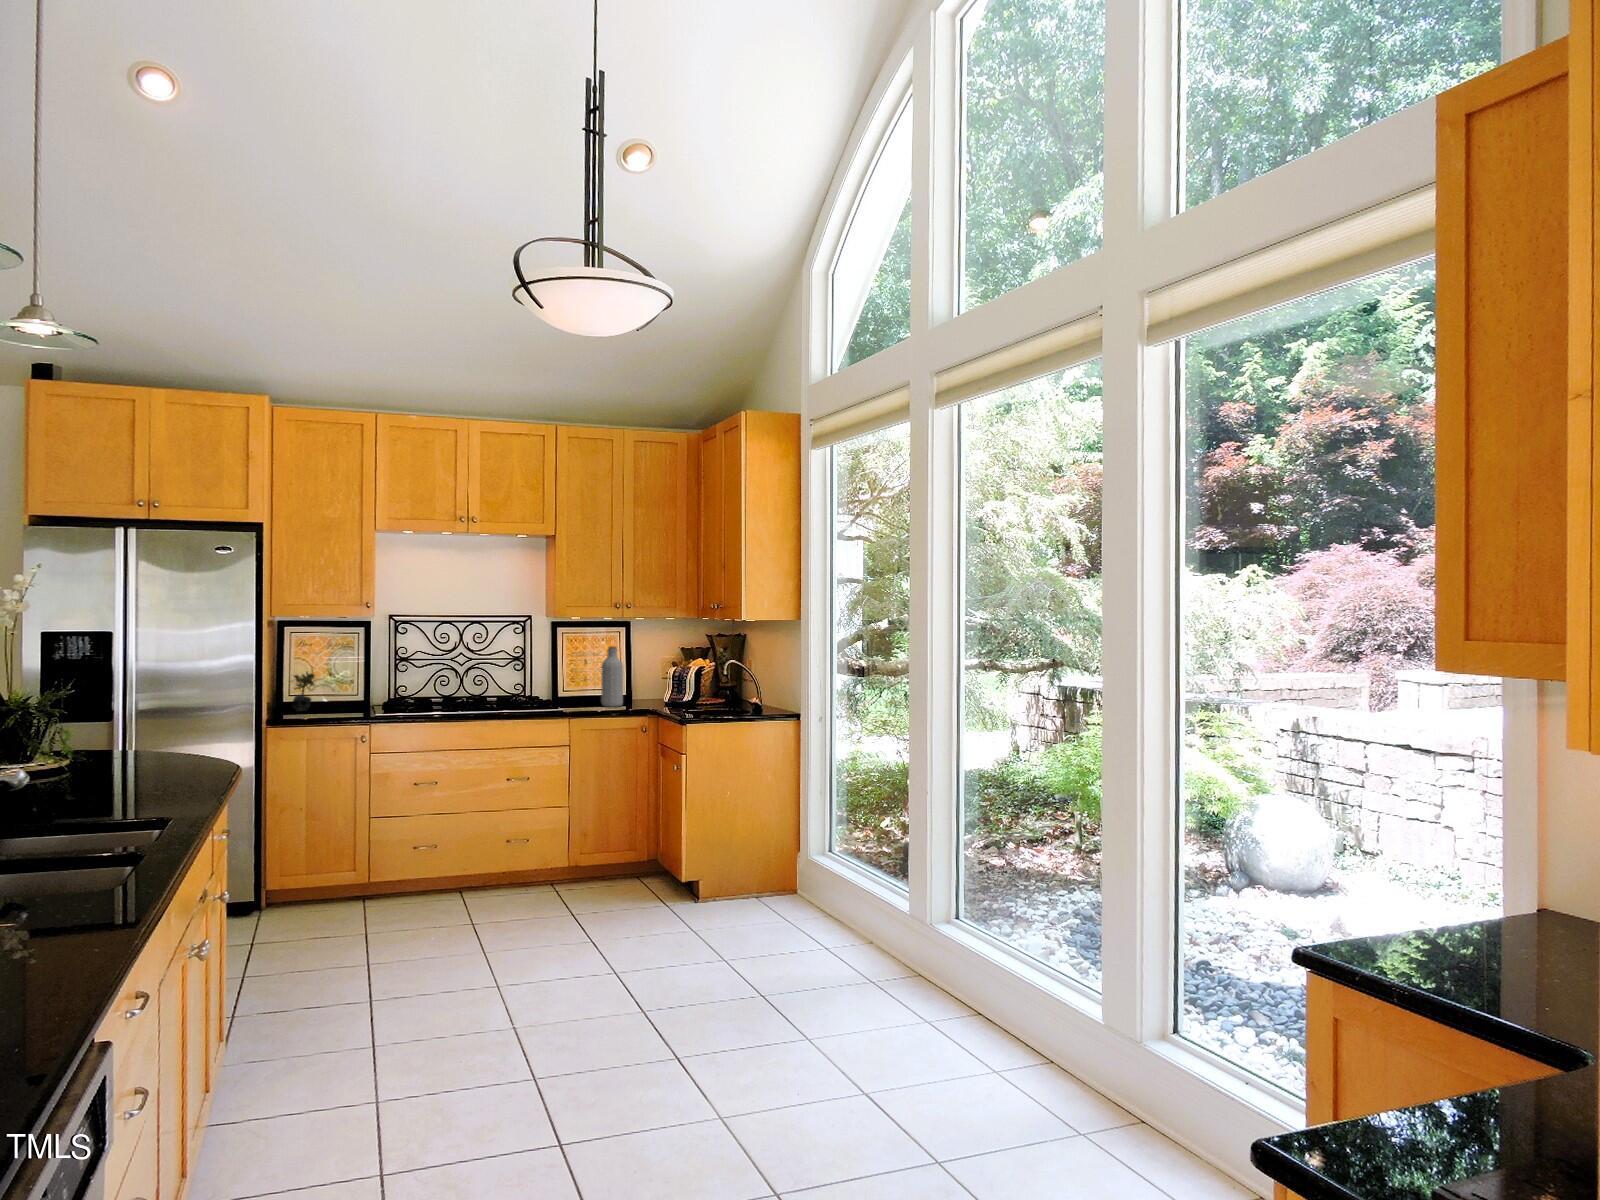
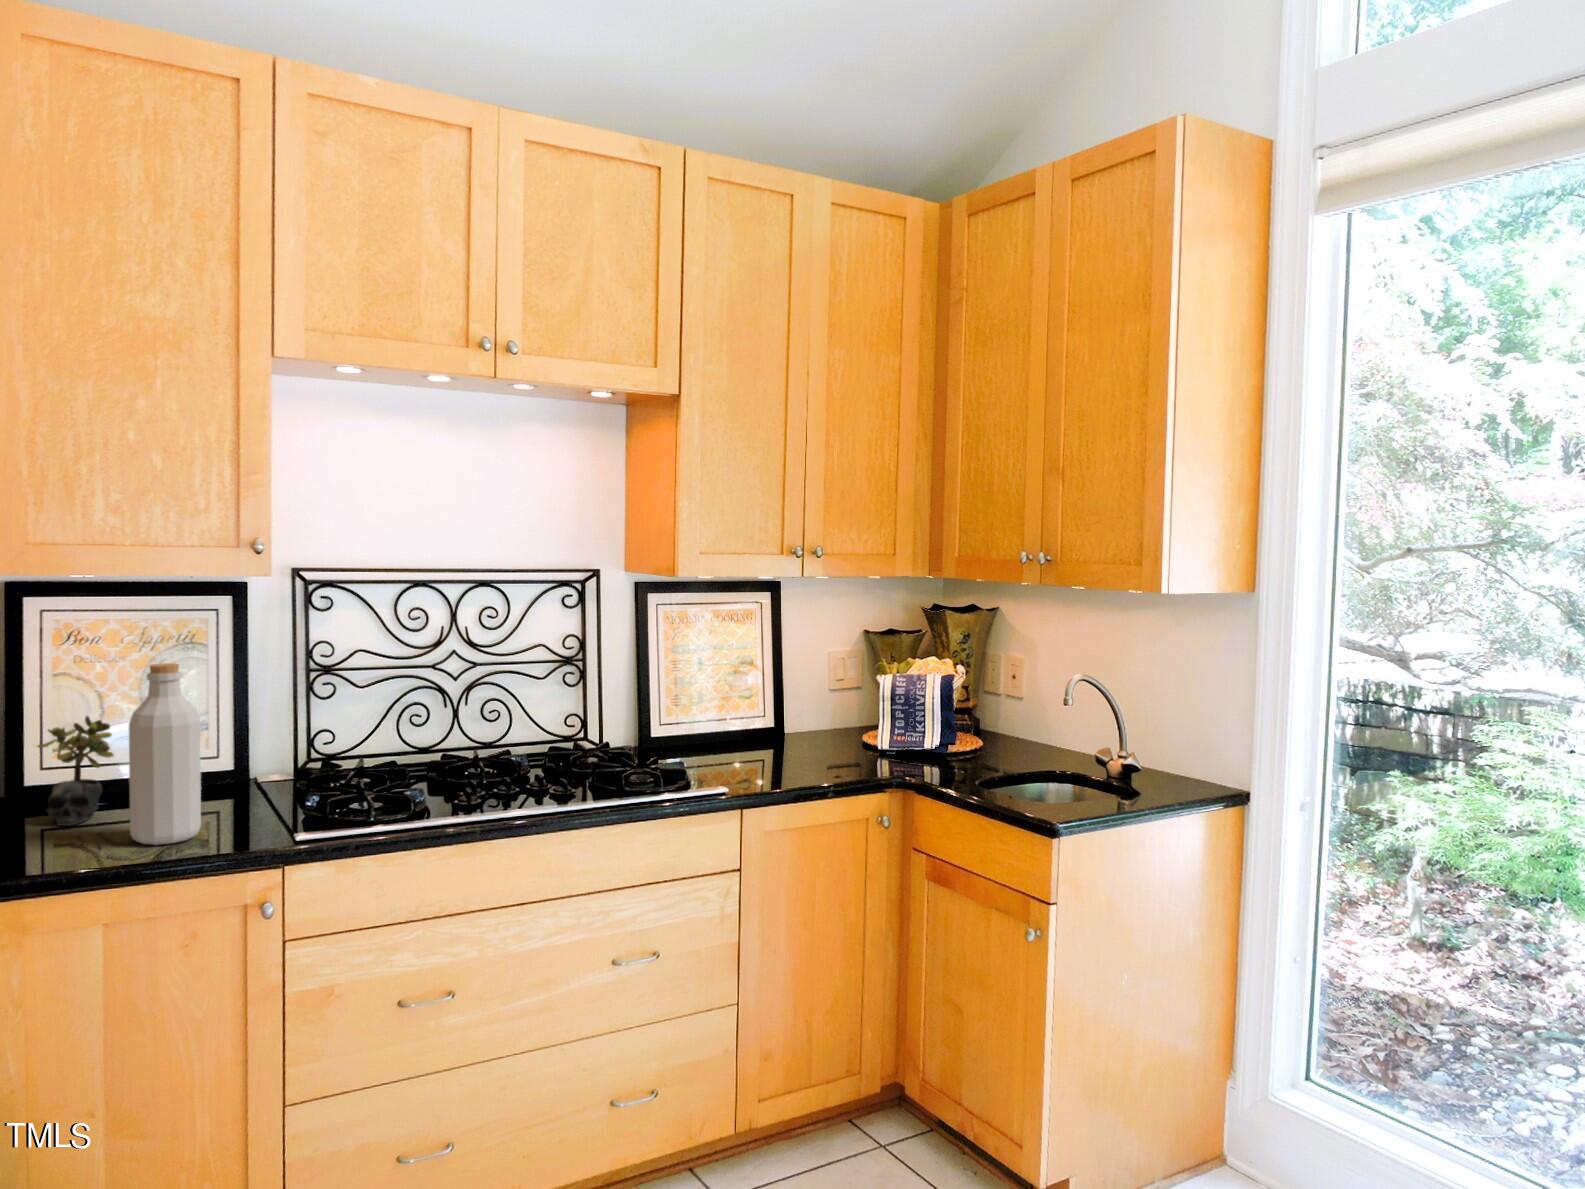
bottle: present [601,646,623,707] -> present [129,663,201,845]

